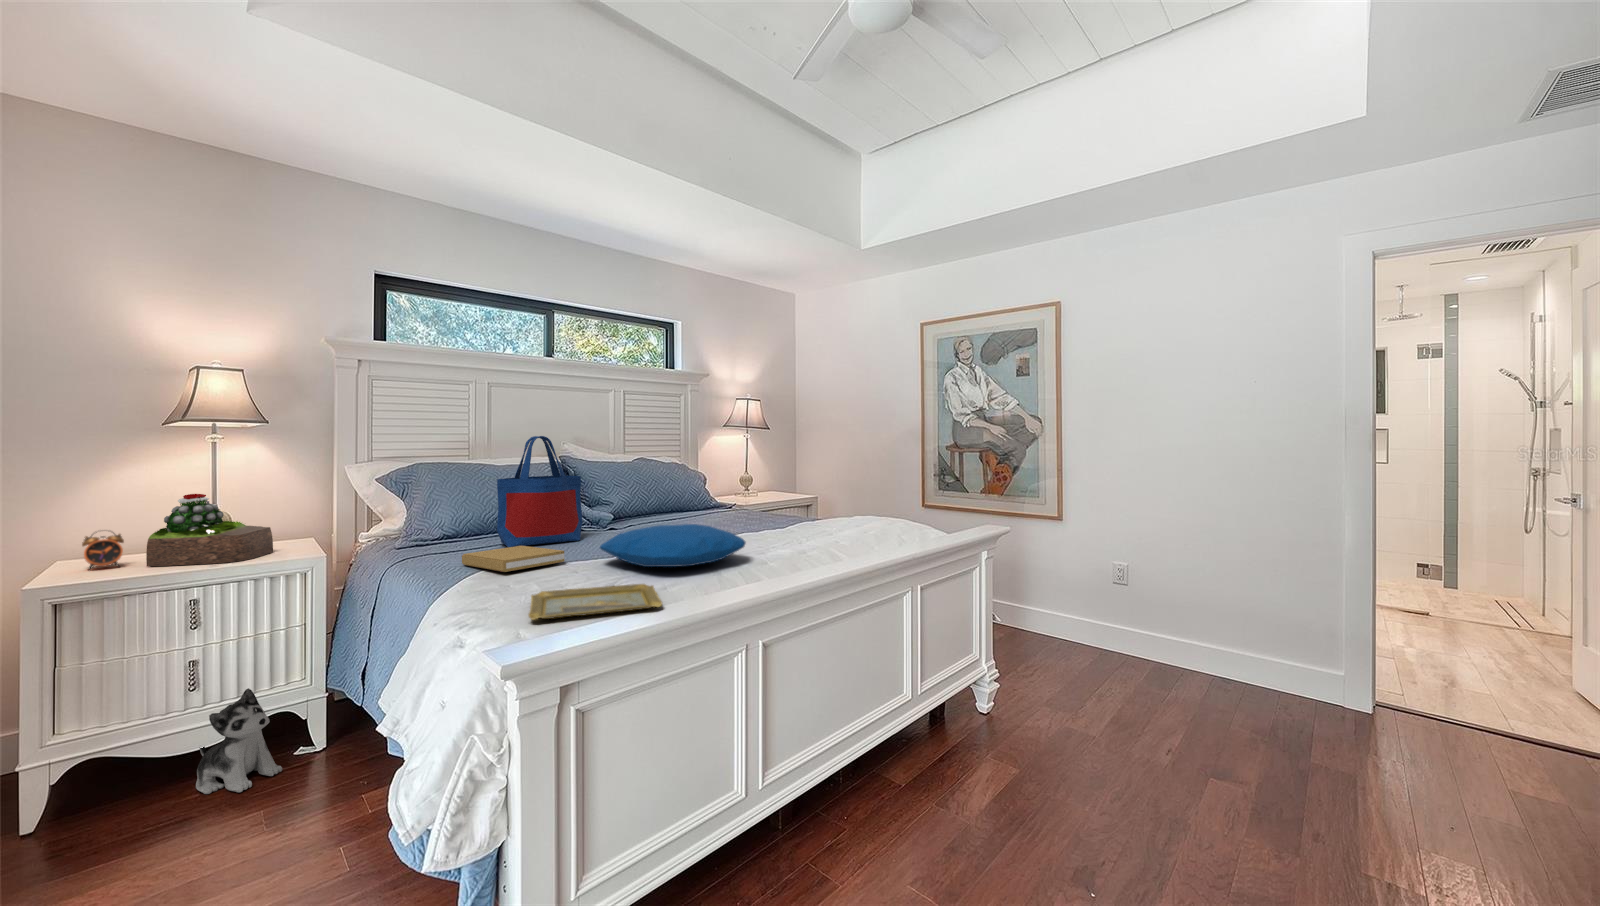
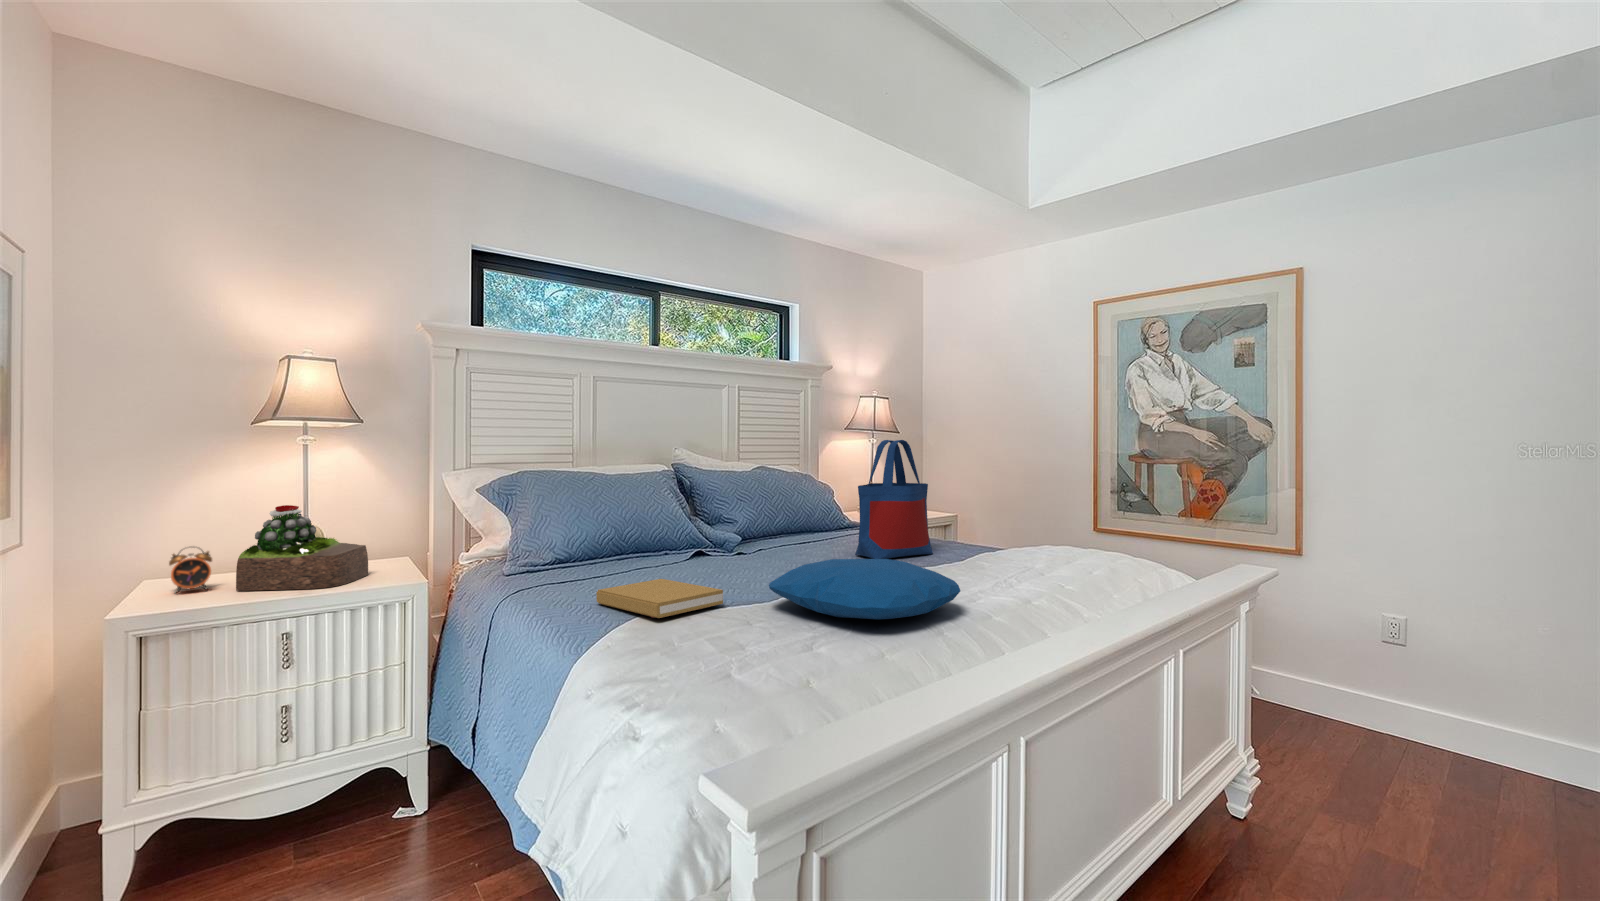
tote bag: present [497,436,582,547] -> present [855,440,933,559]
tray: present [528,584,662,620] -> none [721,648,911,707]
plush toy: present [196,688,282,794] -> none [285,739,378,867]

